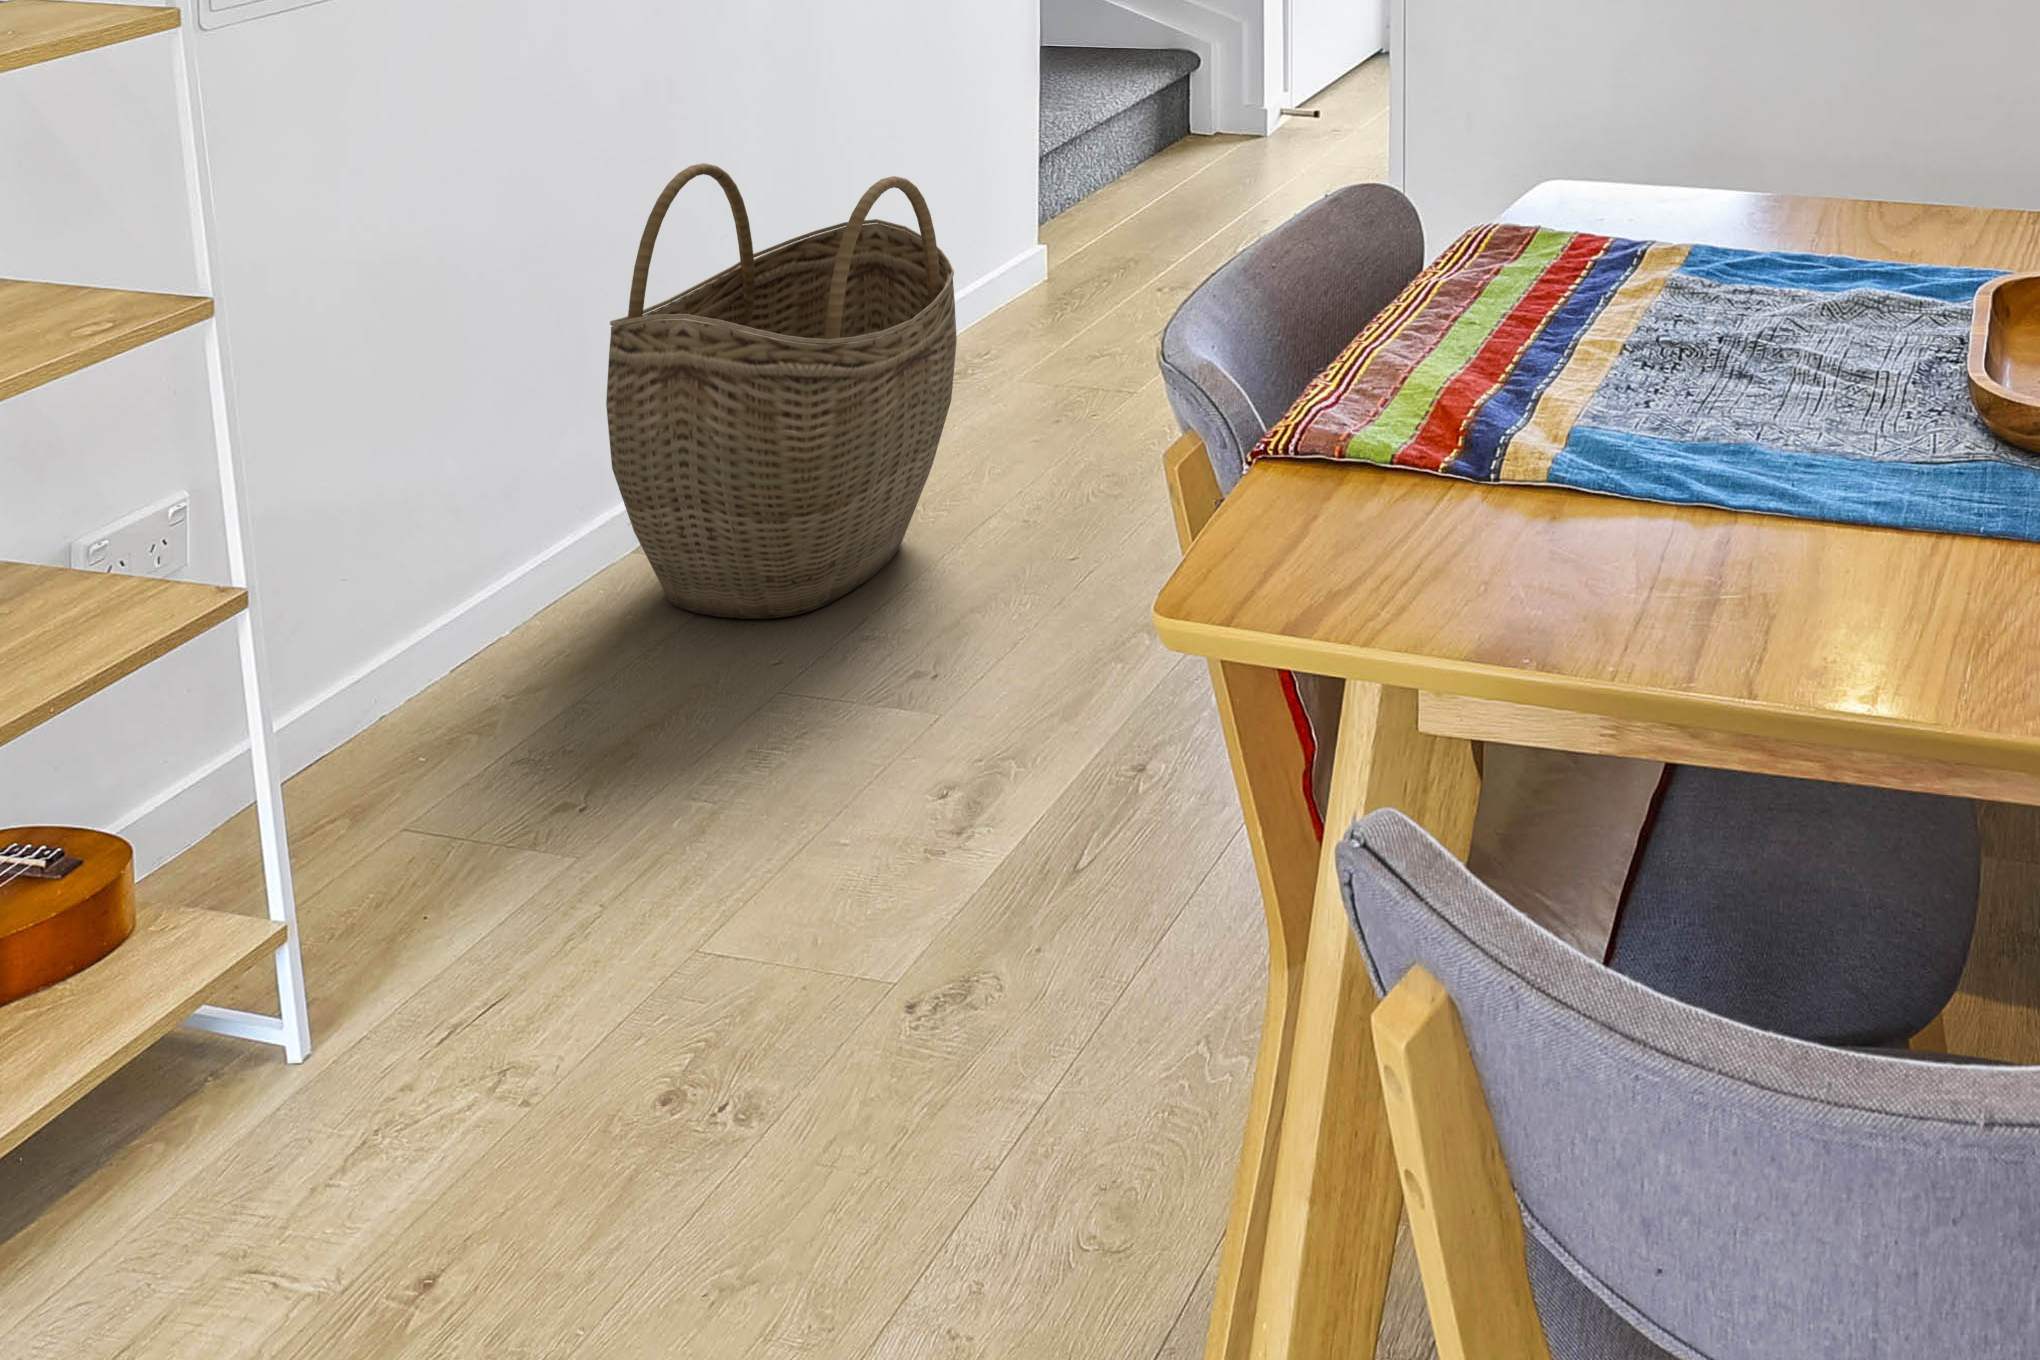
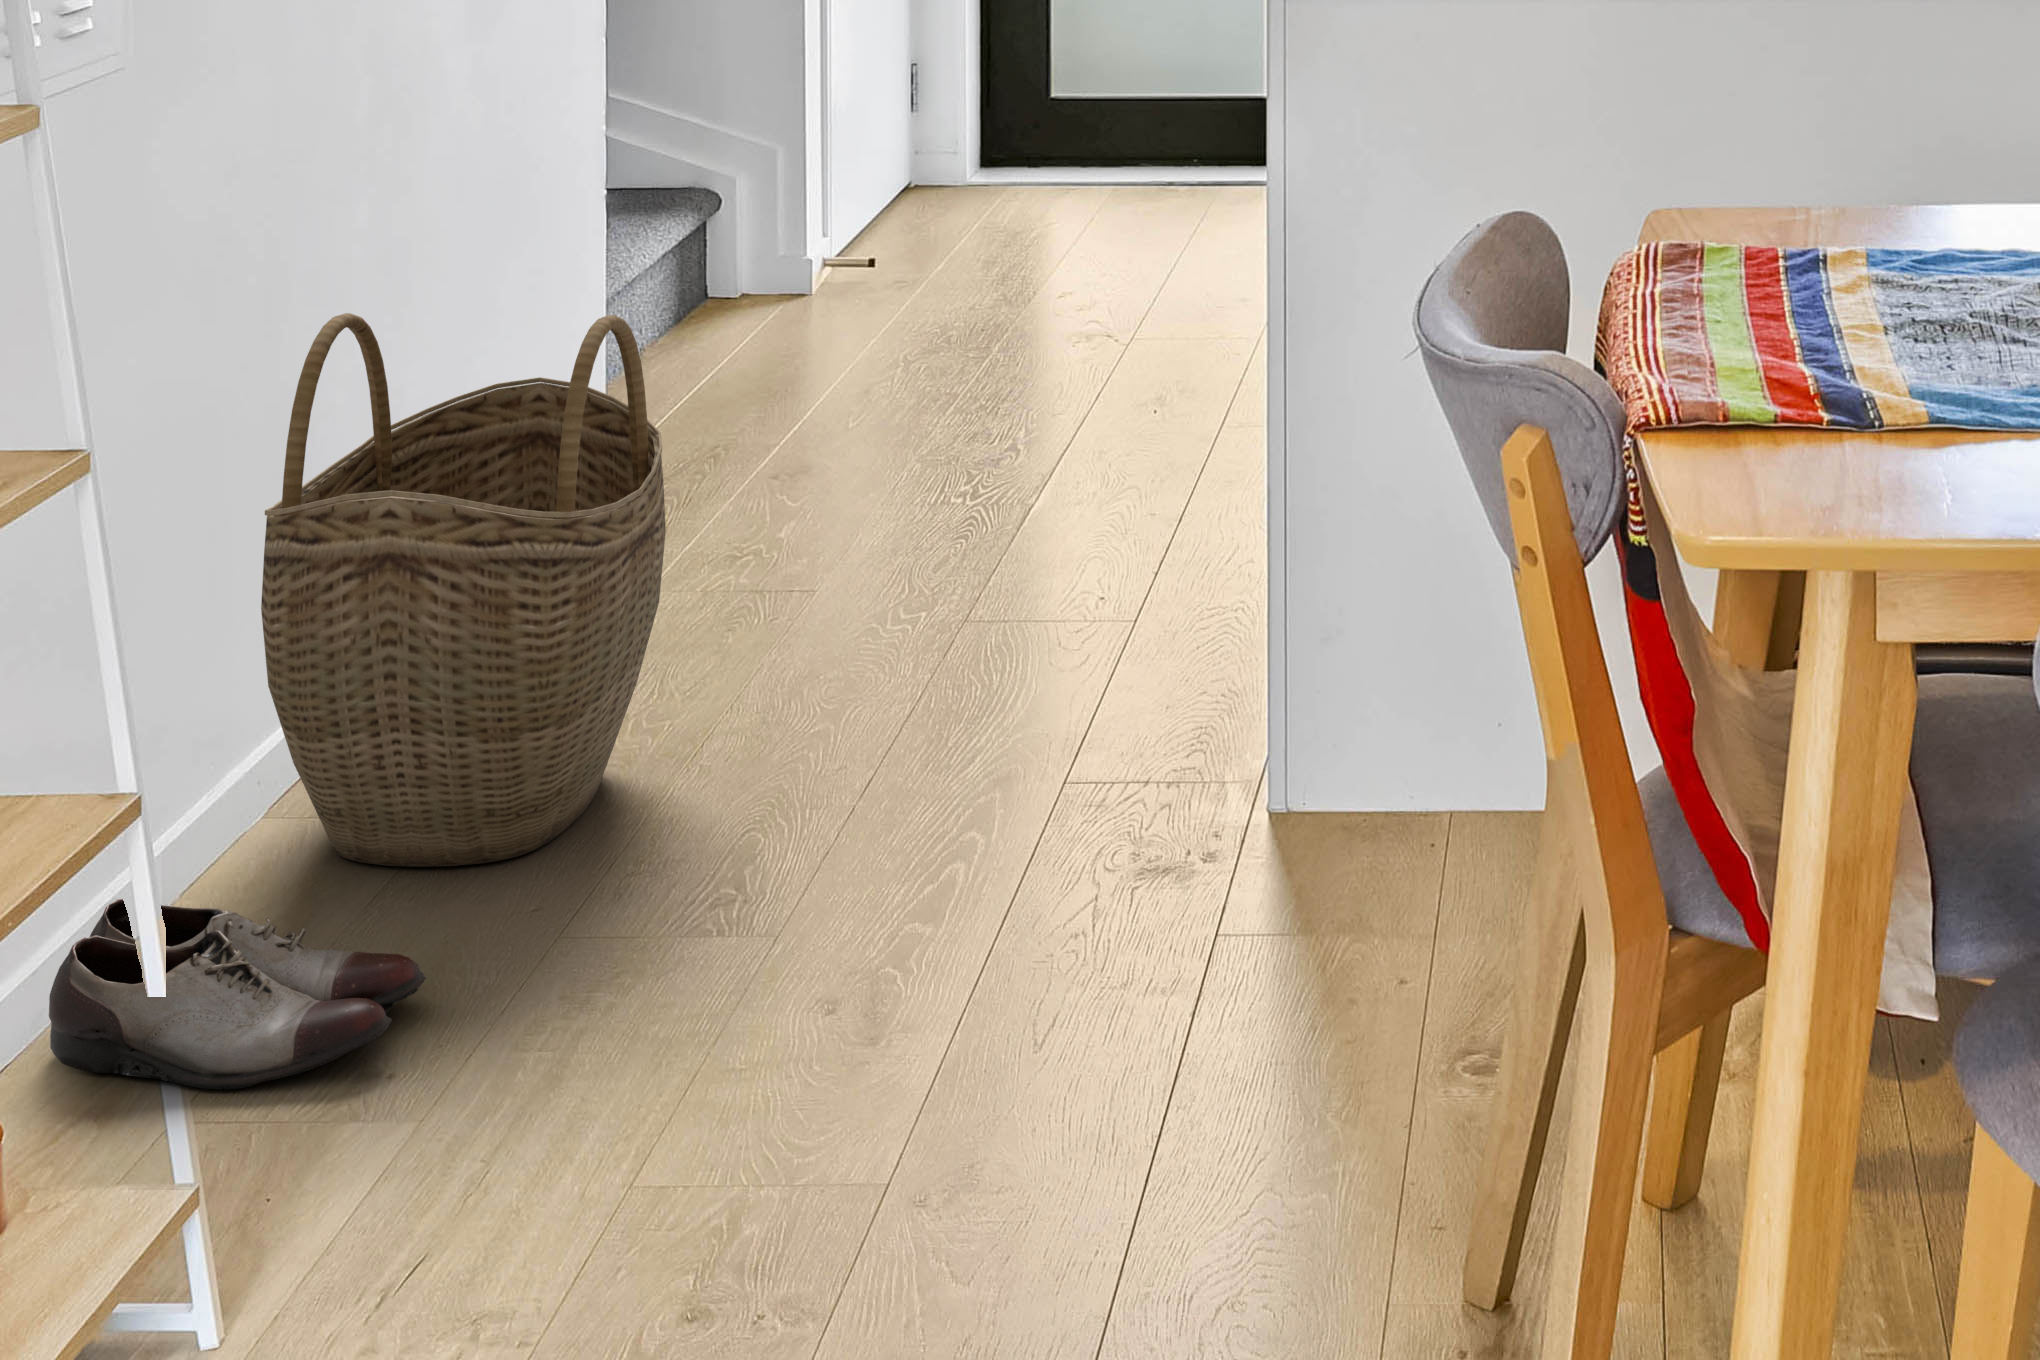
shoe: none [352,637,653,810] -> present [49,899,426,1090]

